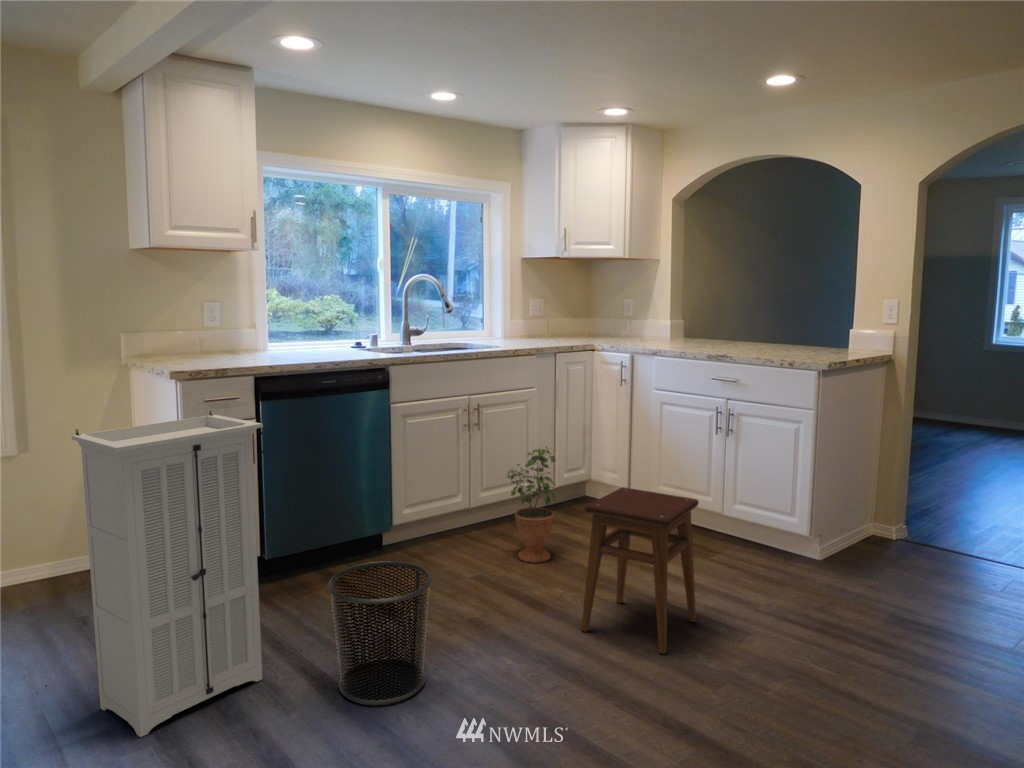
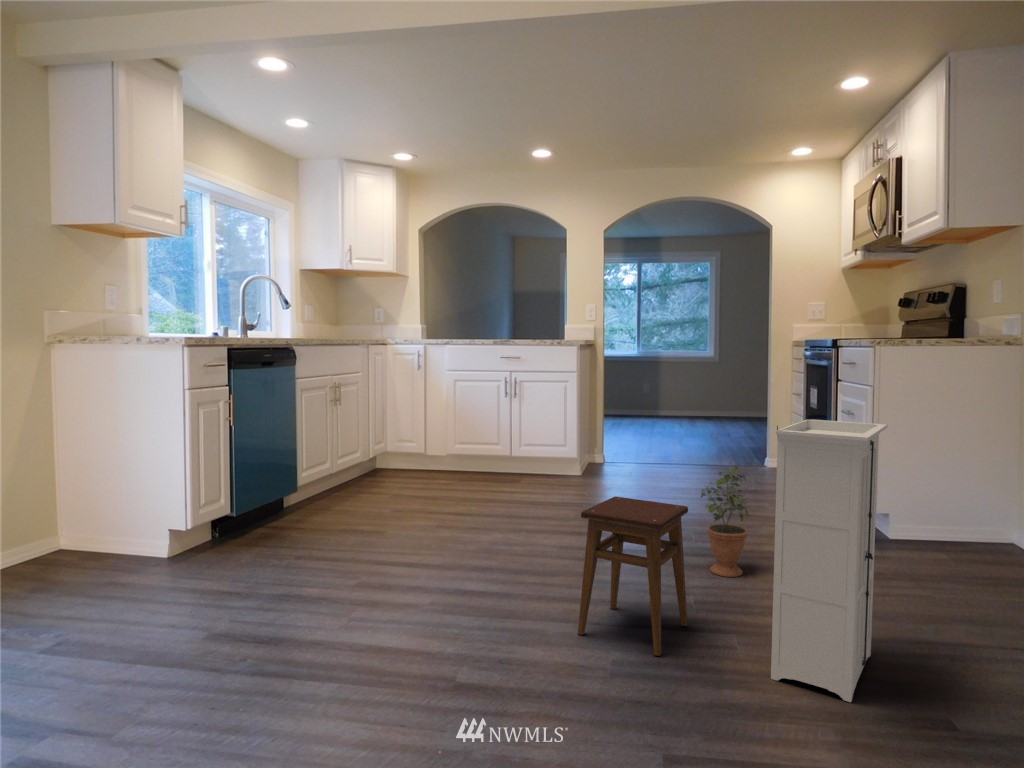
storage cabinet: present [71,411,263,737] -> present [771,419,888,702]
potted plant: present [507,447,556,562] -> present [701,466,749,577]
waste bin: present [328,561,432,705] -> none [331,563,434,705]

